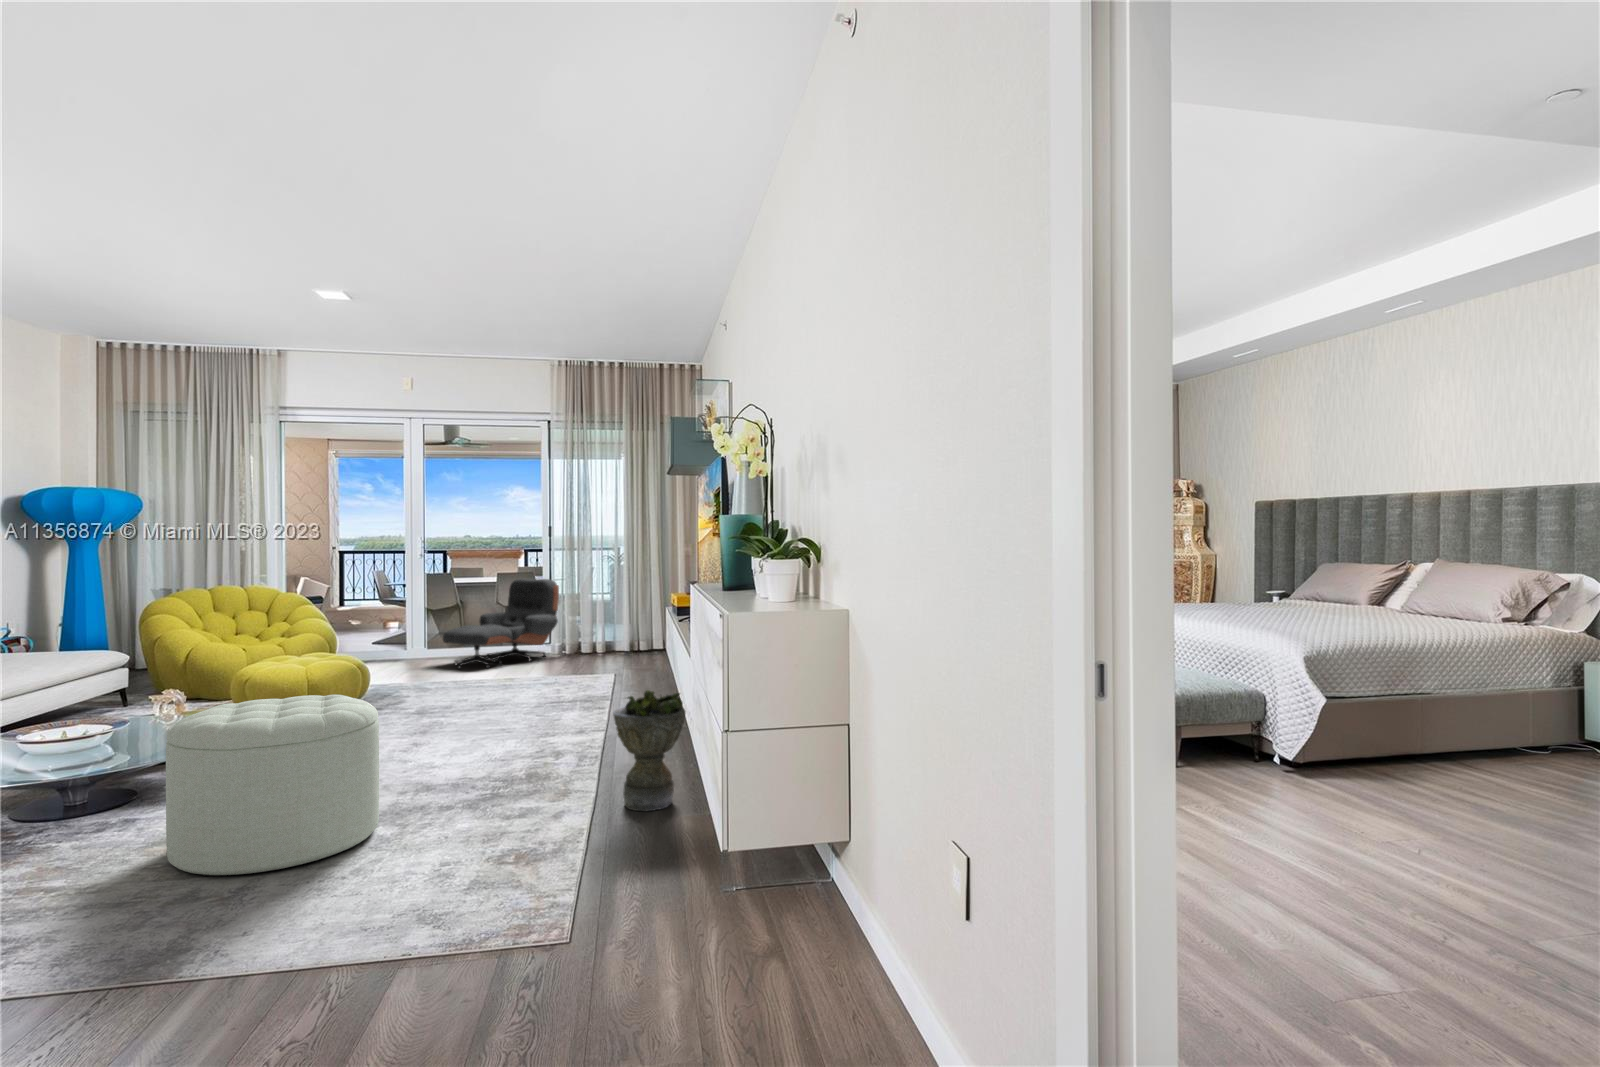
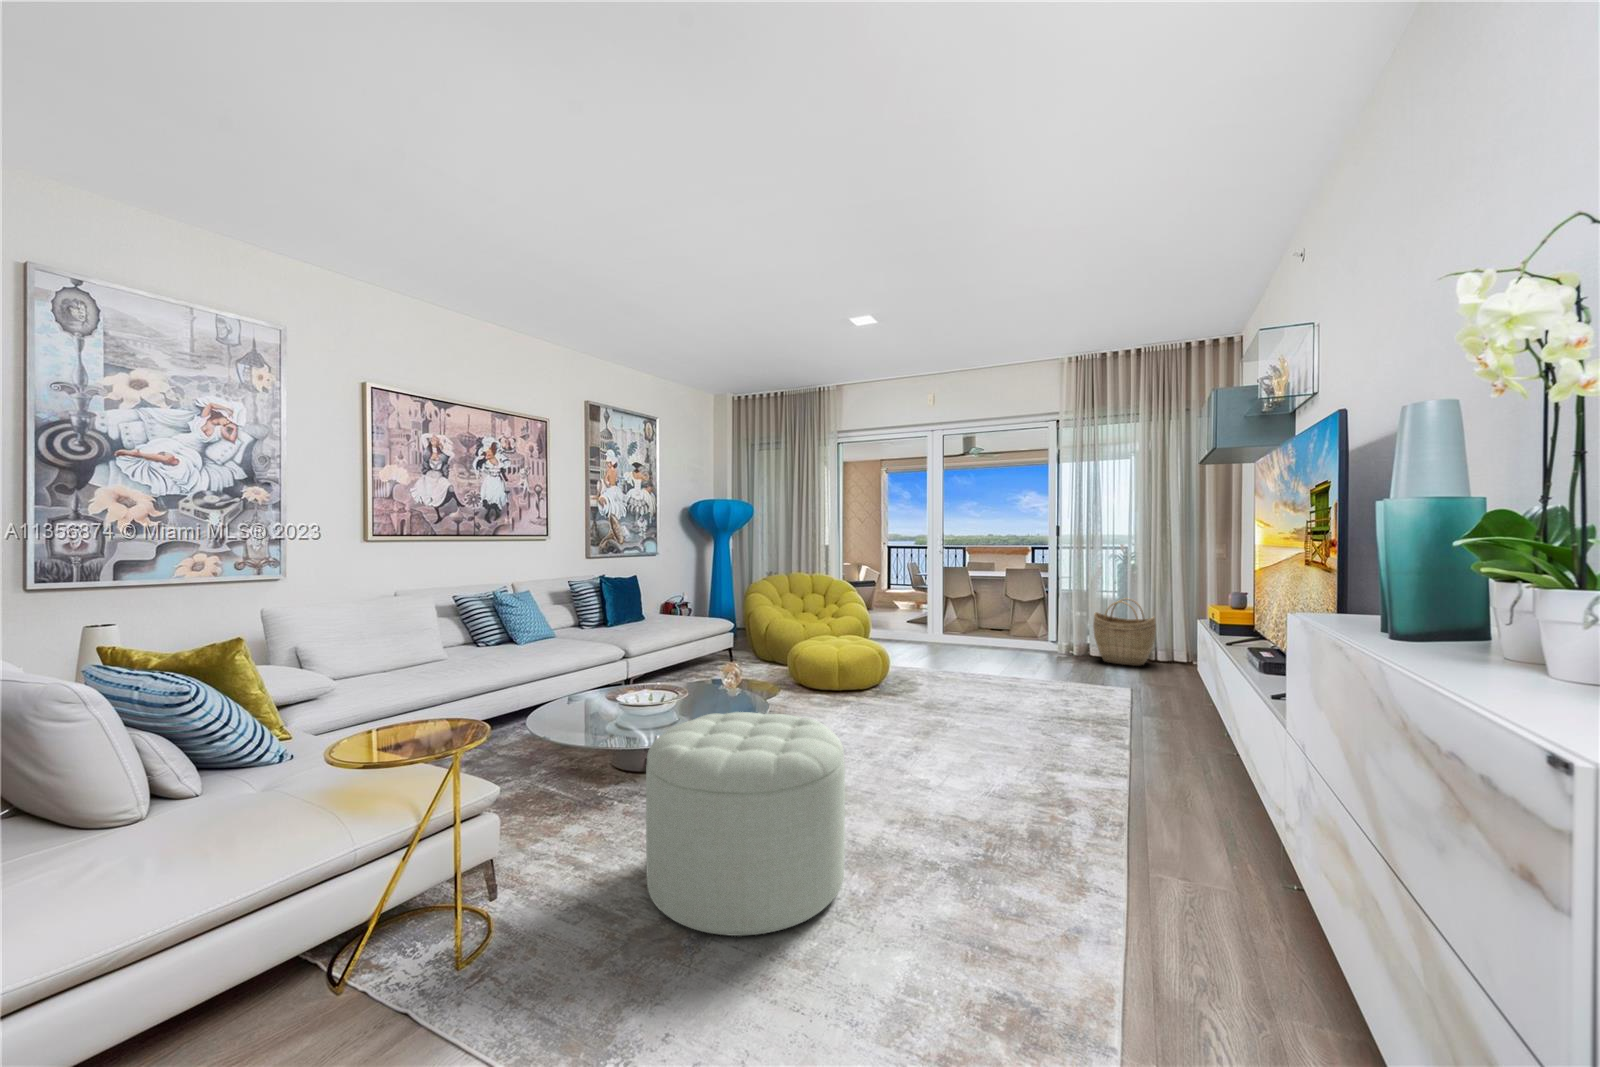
lounge chair: present [443,578,559,669] -> none [957,575,1067,661]
woven basket: none [584,596,638,659] -> present [1093,598,1156,666]
planter: present [613,690,686,811] -> none [1150,801,1286,1003]

